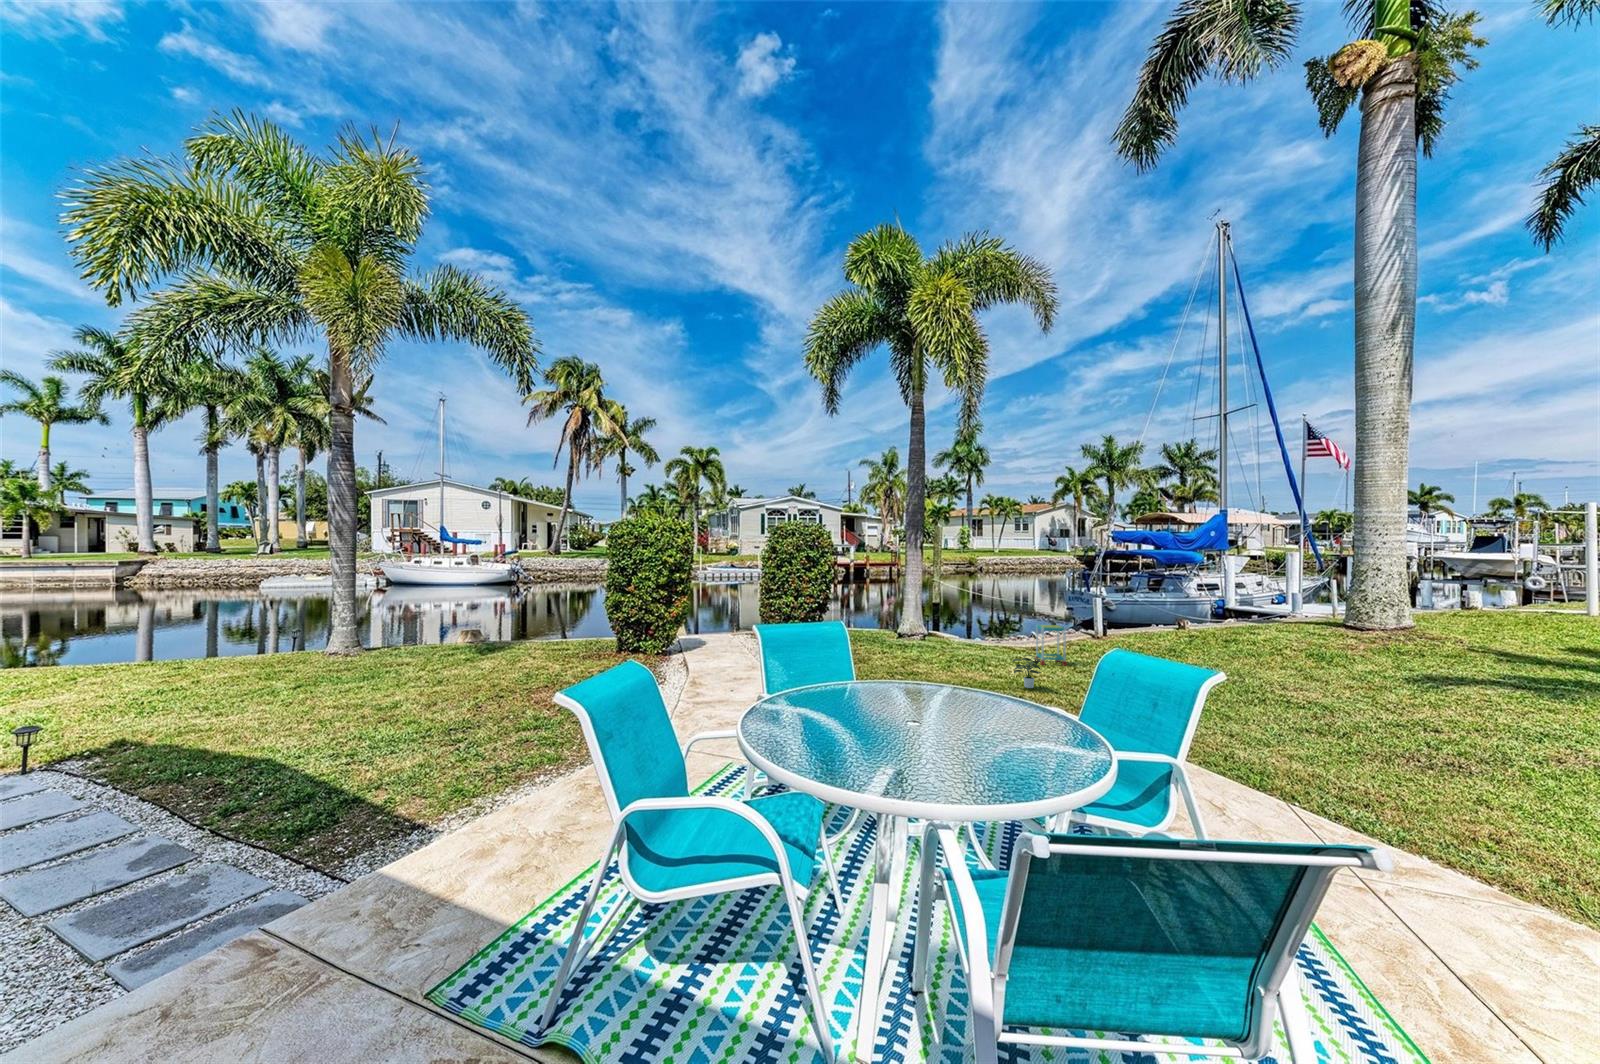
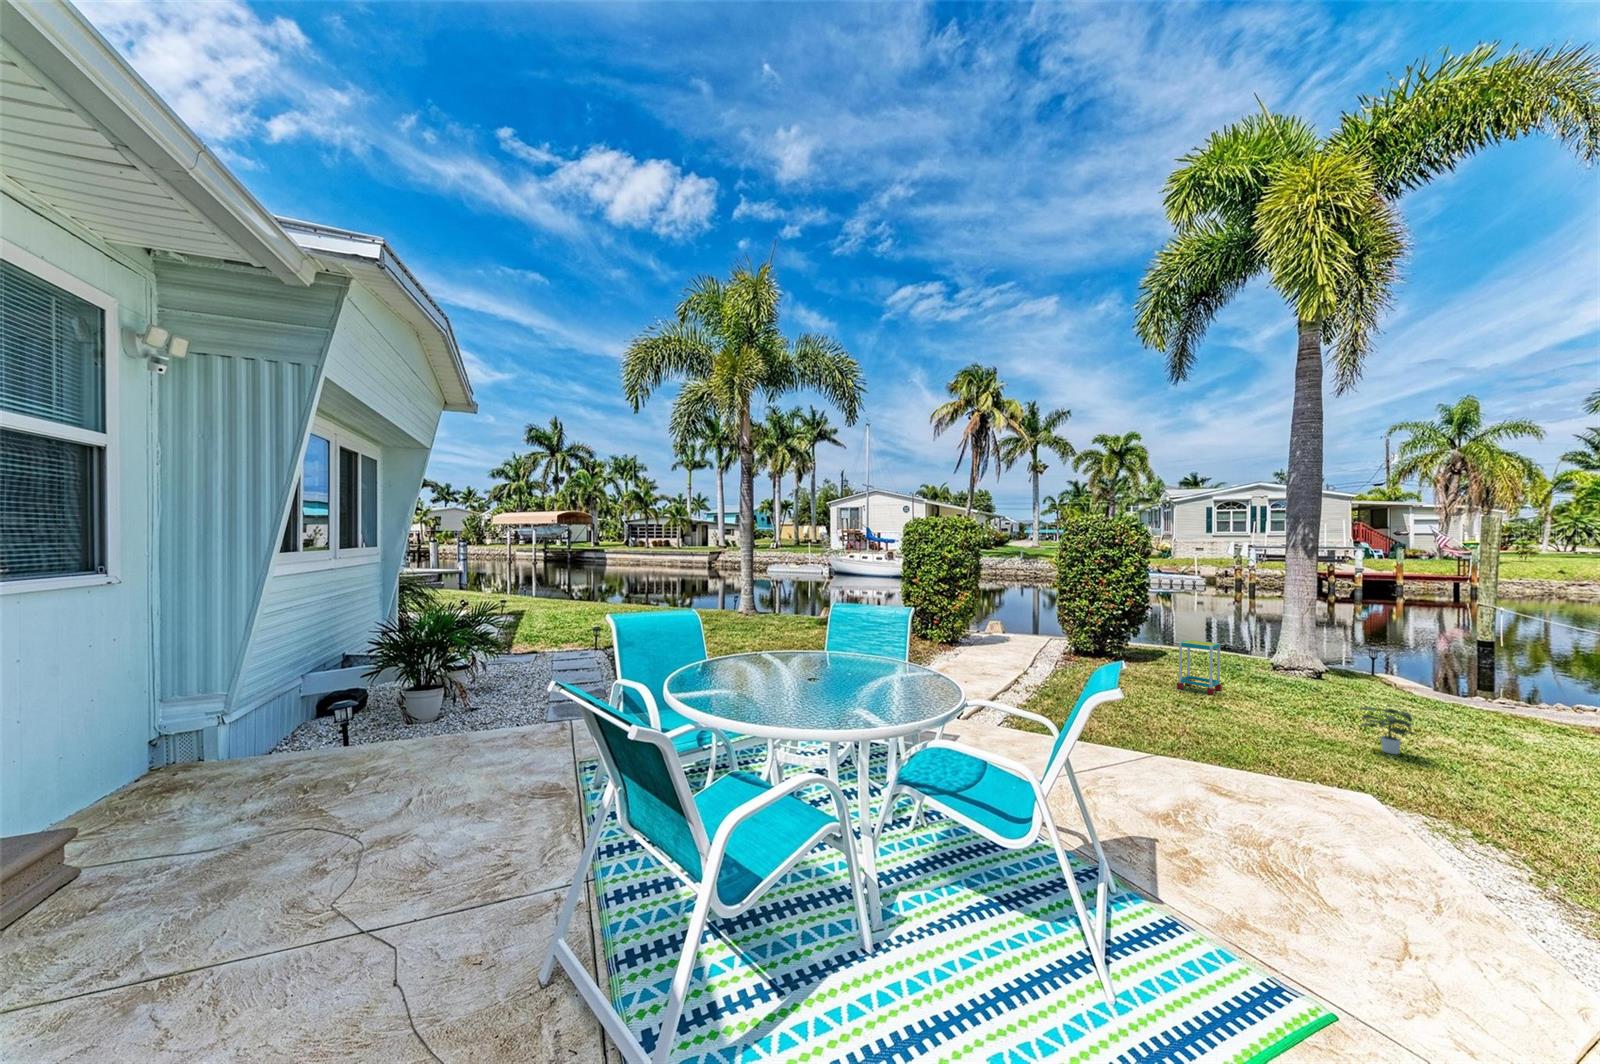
side table: present [1035,624,1067,666] -> present [1177,640,1222,695]

